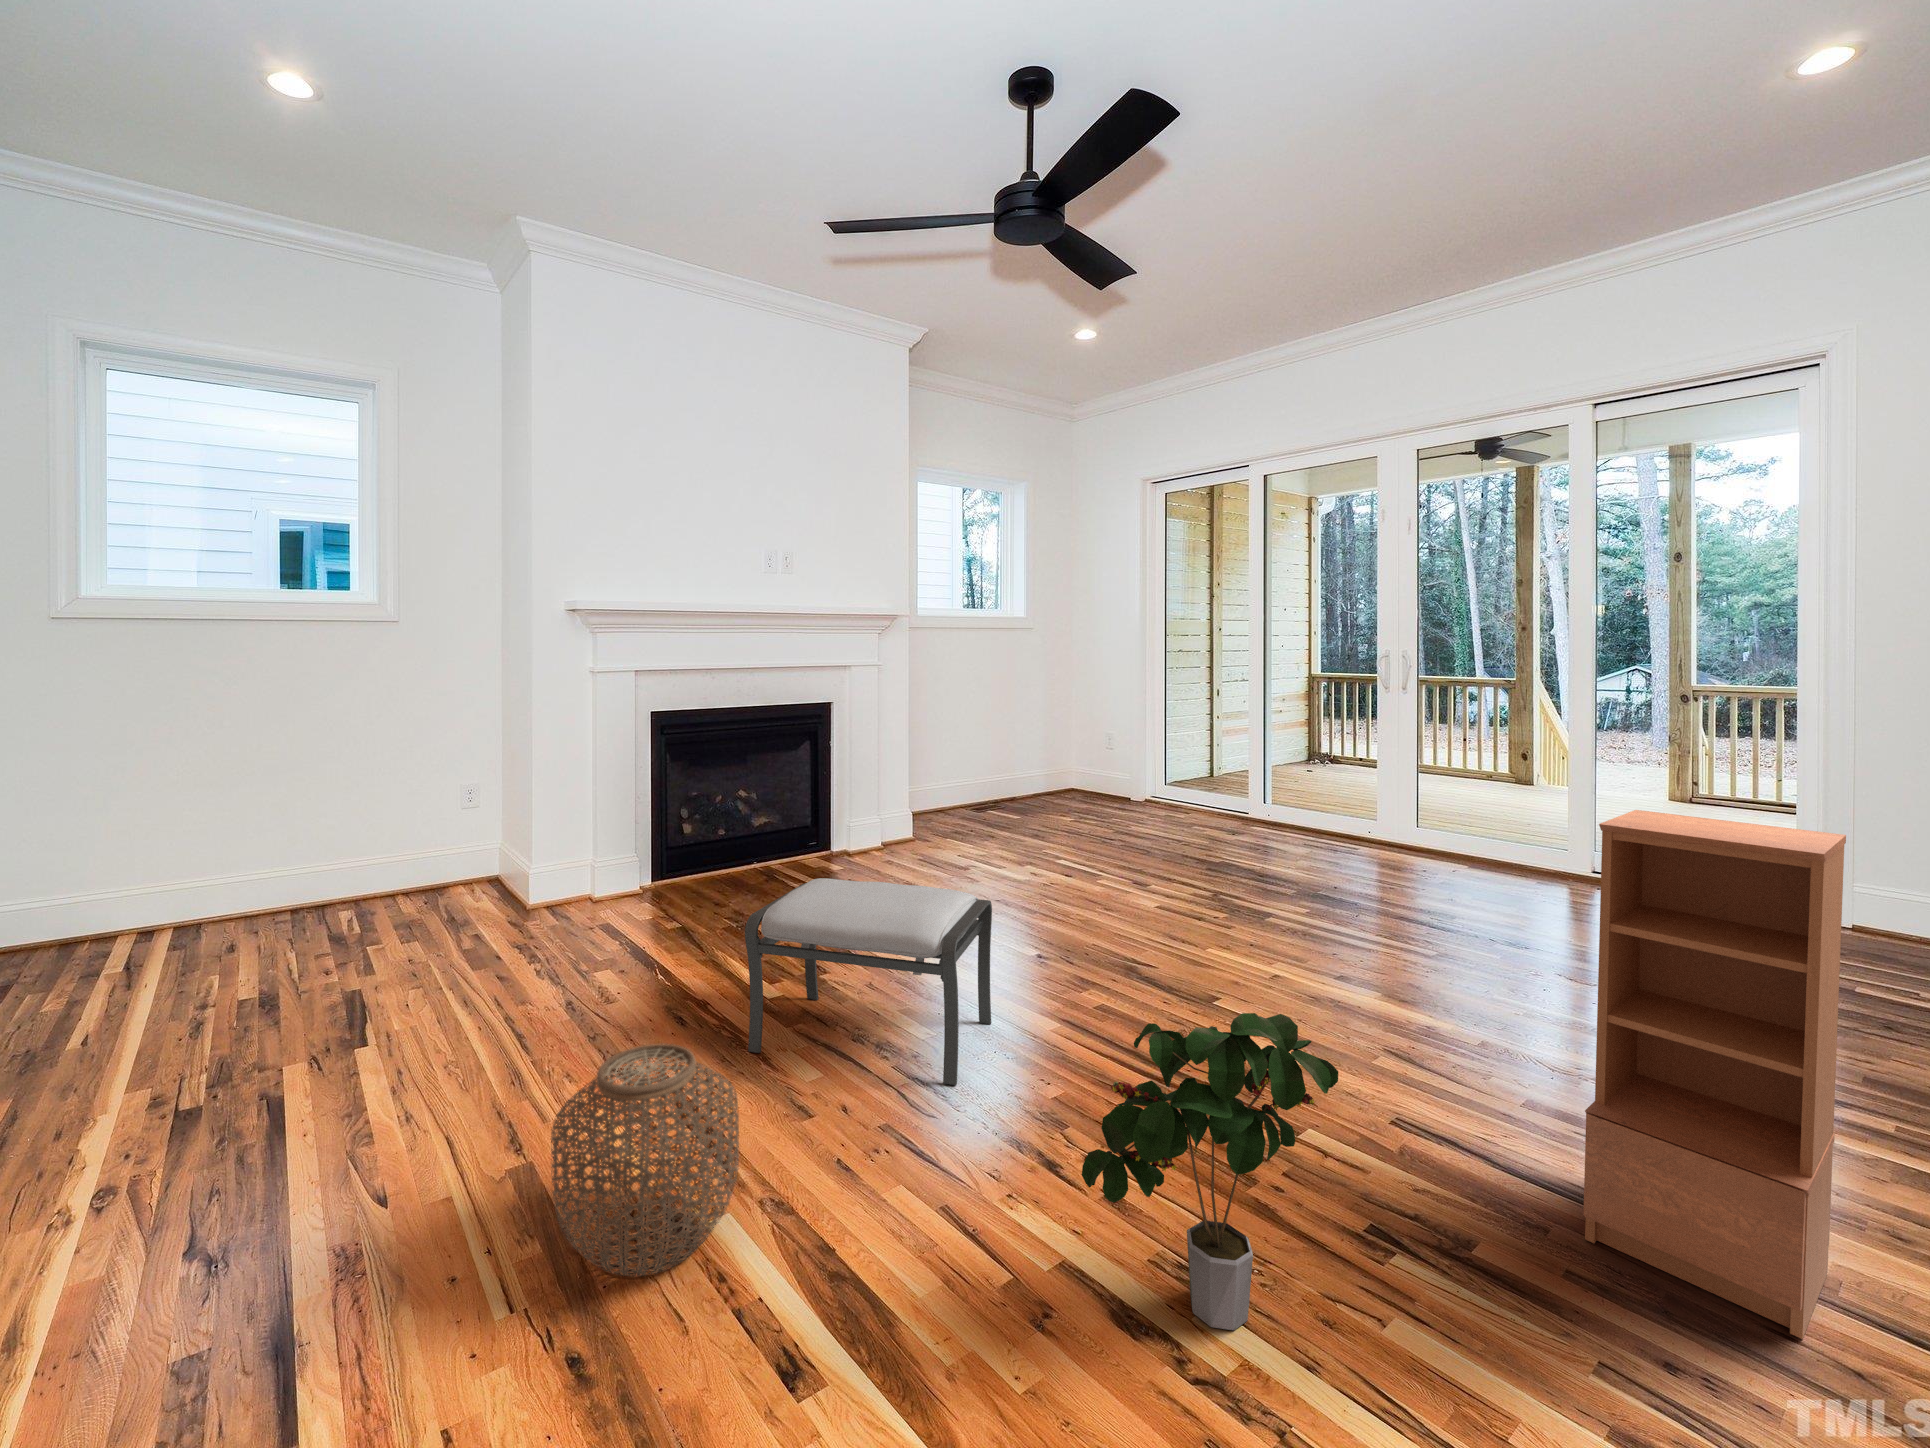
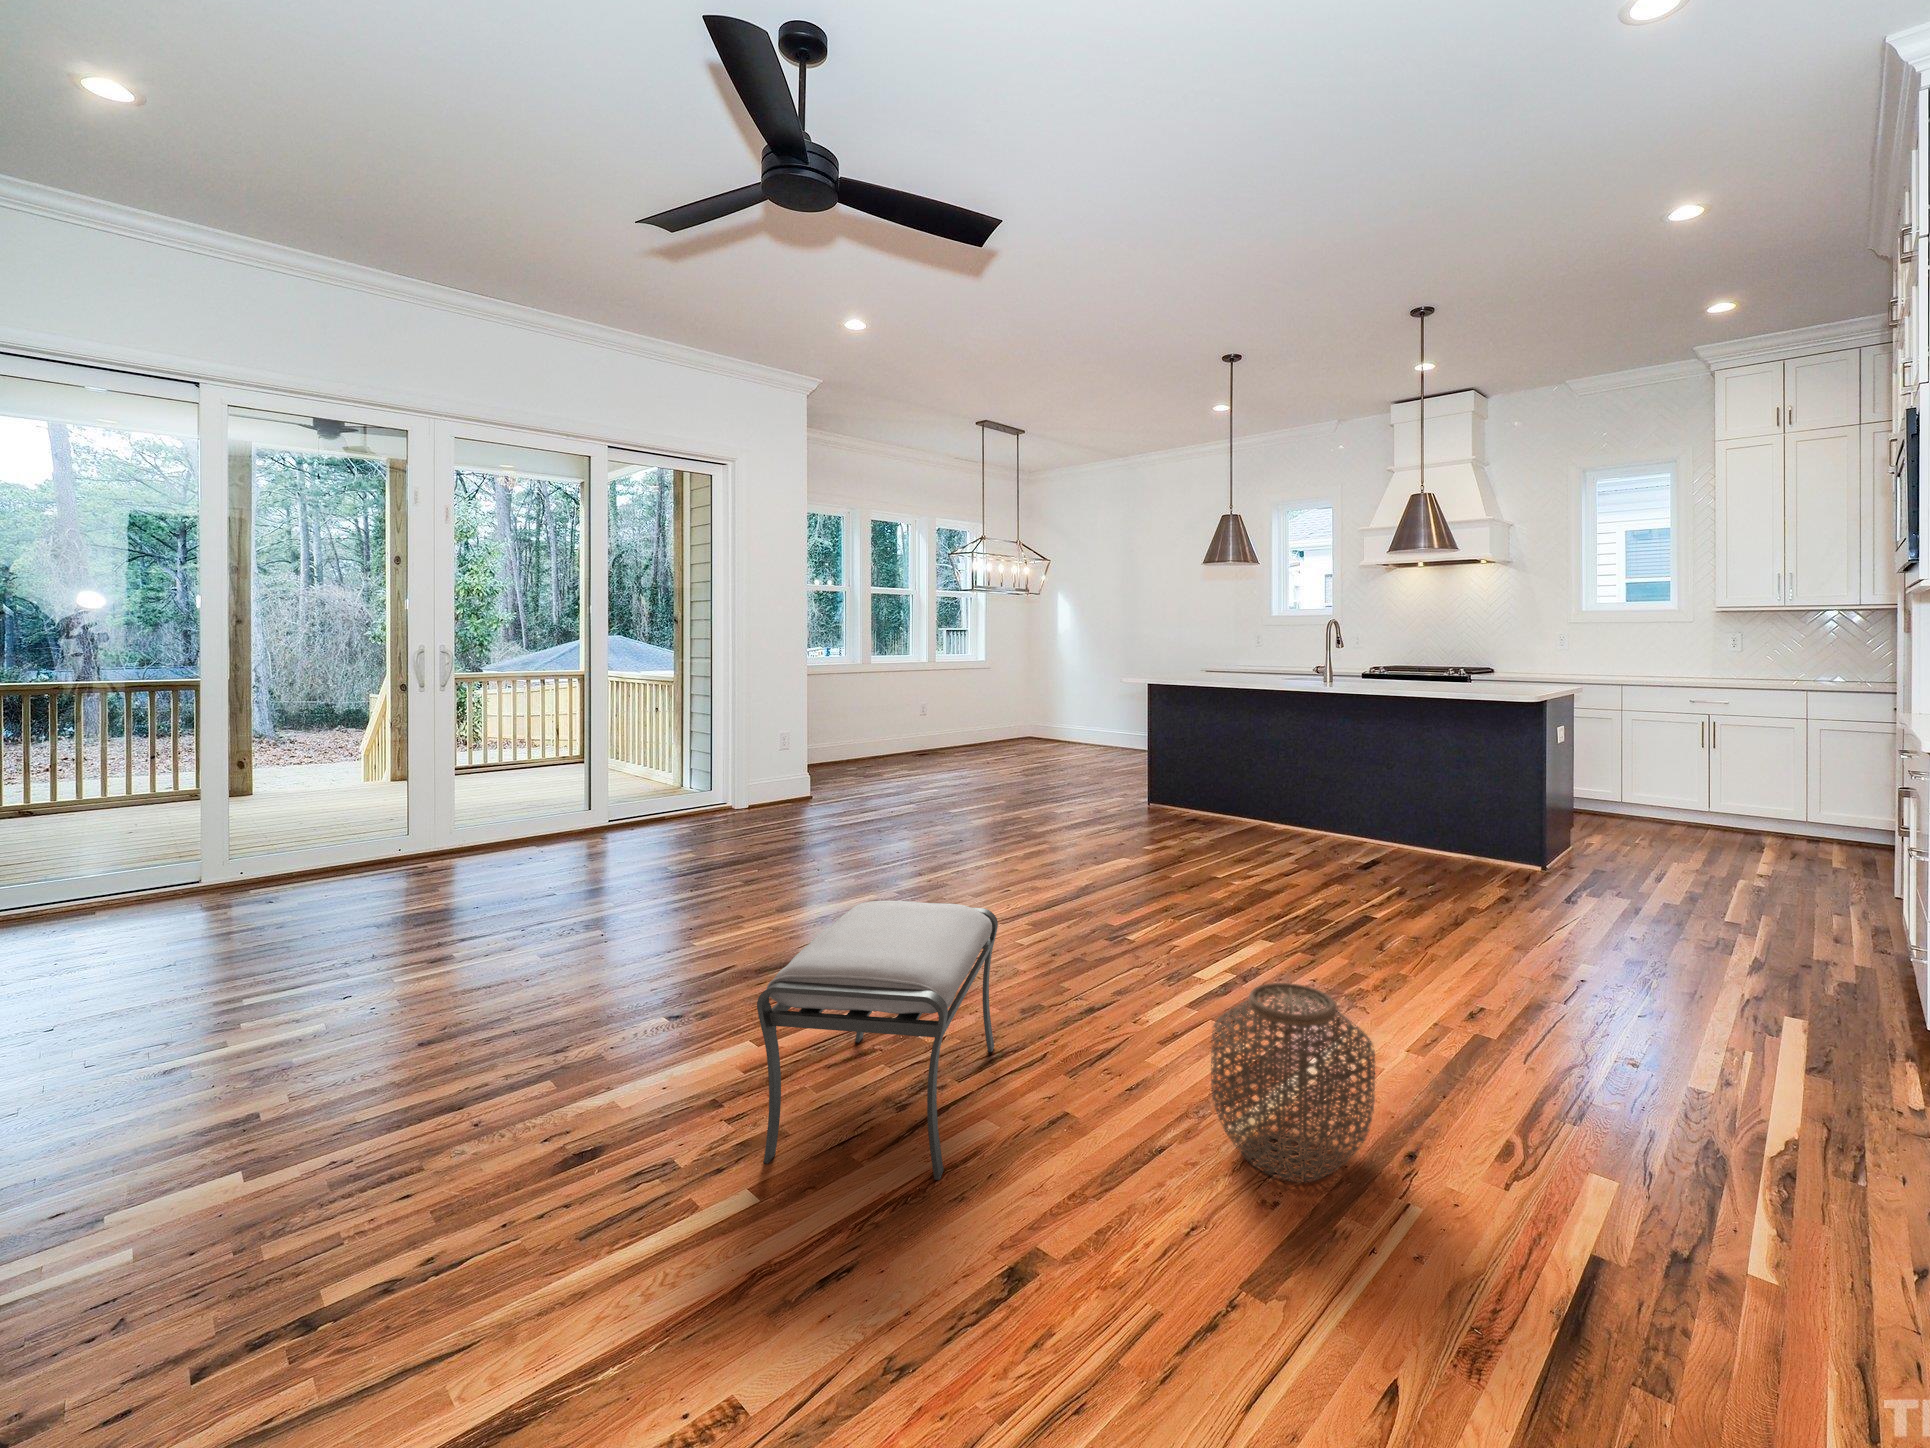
bookcase: present [1583,810,1846,1339] -> none [1048,710,1138,909]
potted plant: present [1082,1013,1338,1330] -> none [1145,823,1239,980]

